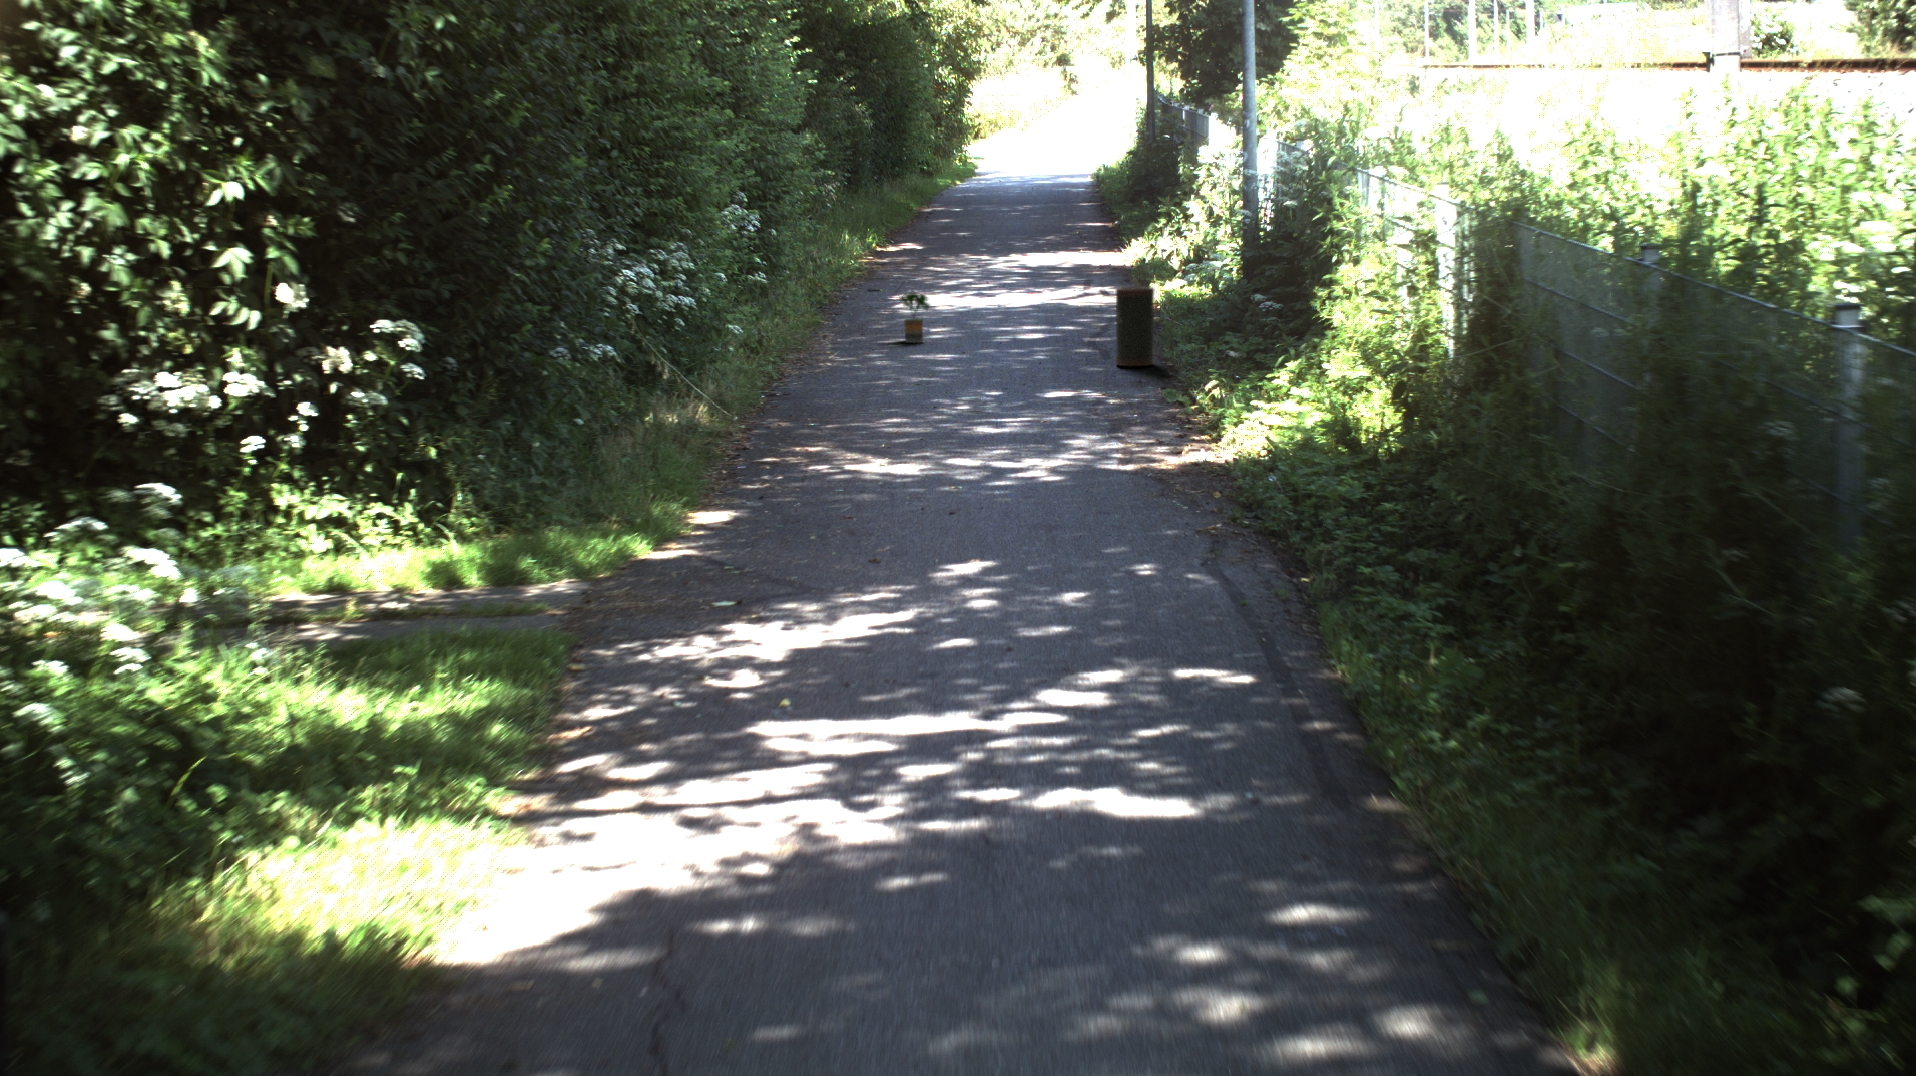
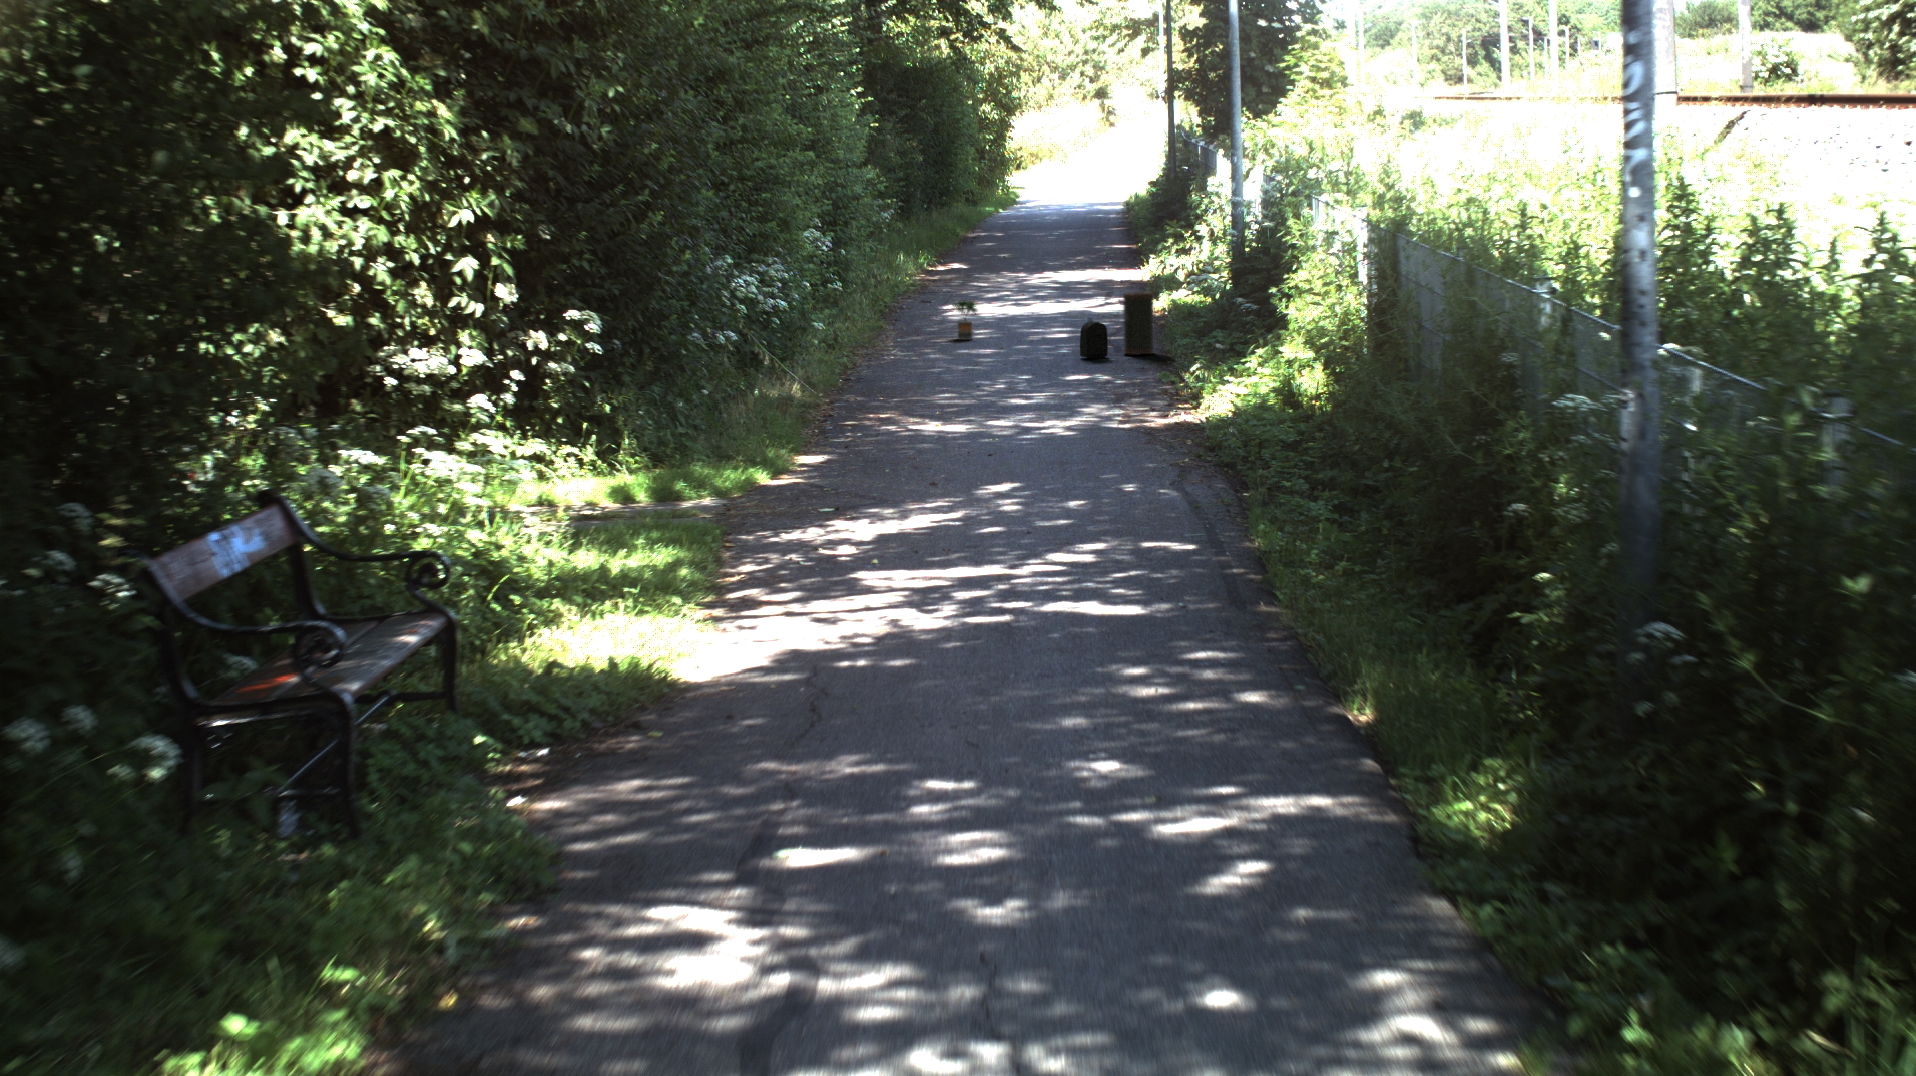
backpack: none [1060,319,1096,371] -> present [1080,318,1108,358]

